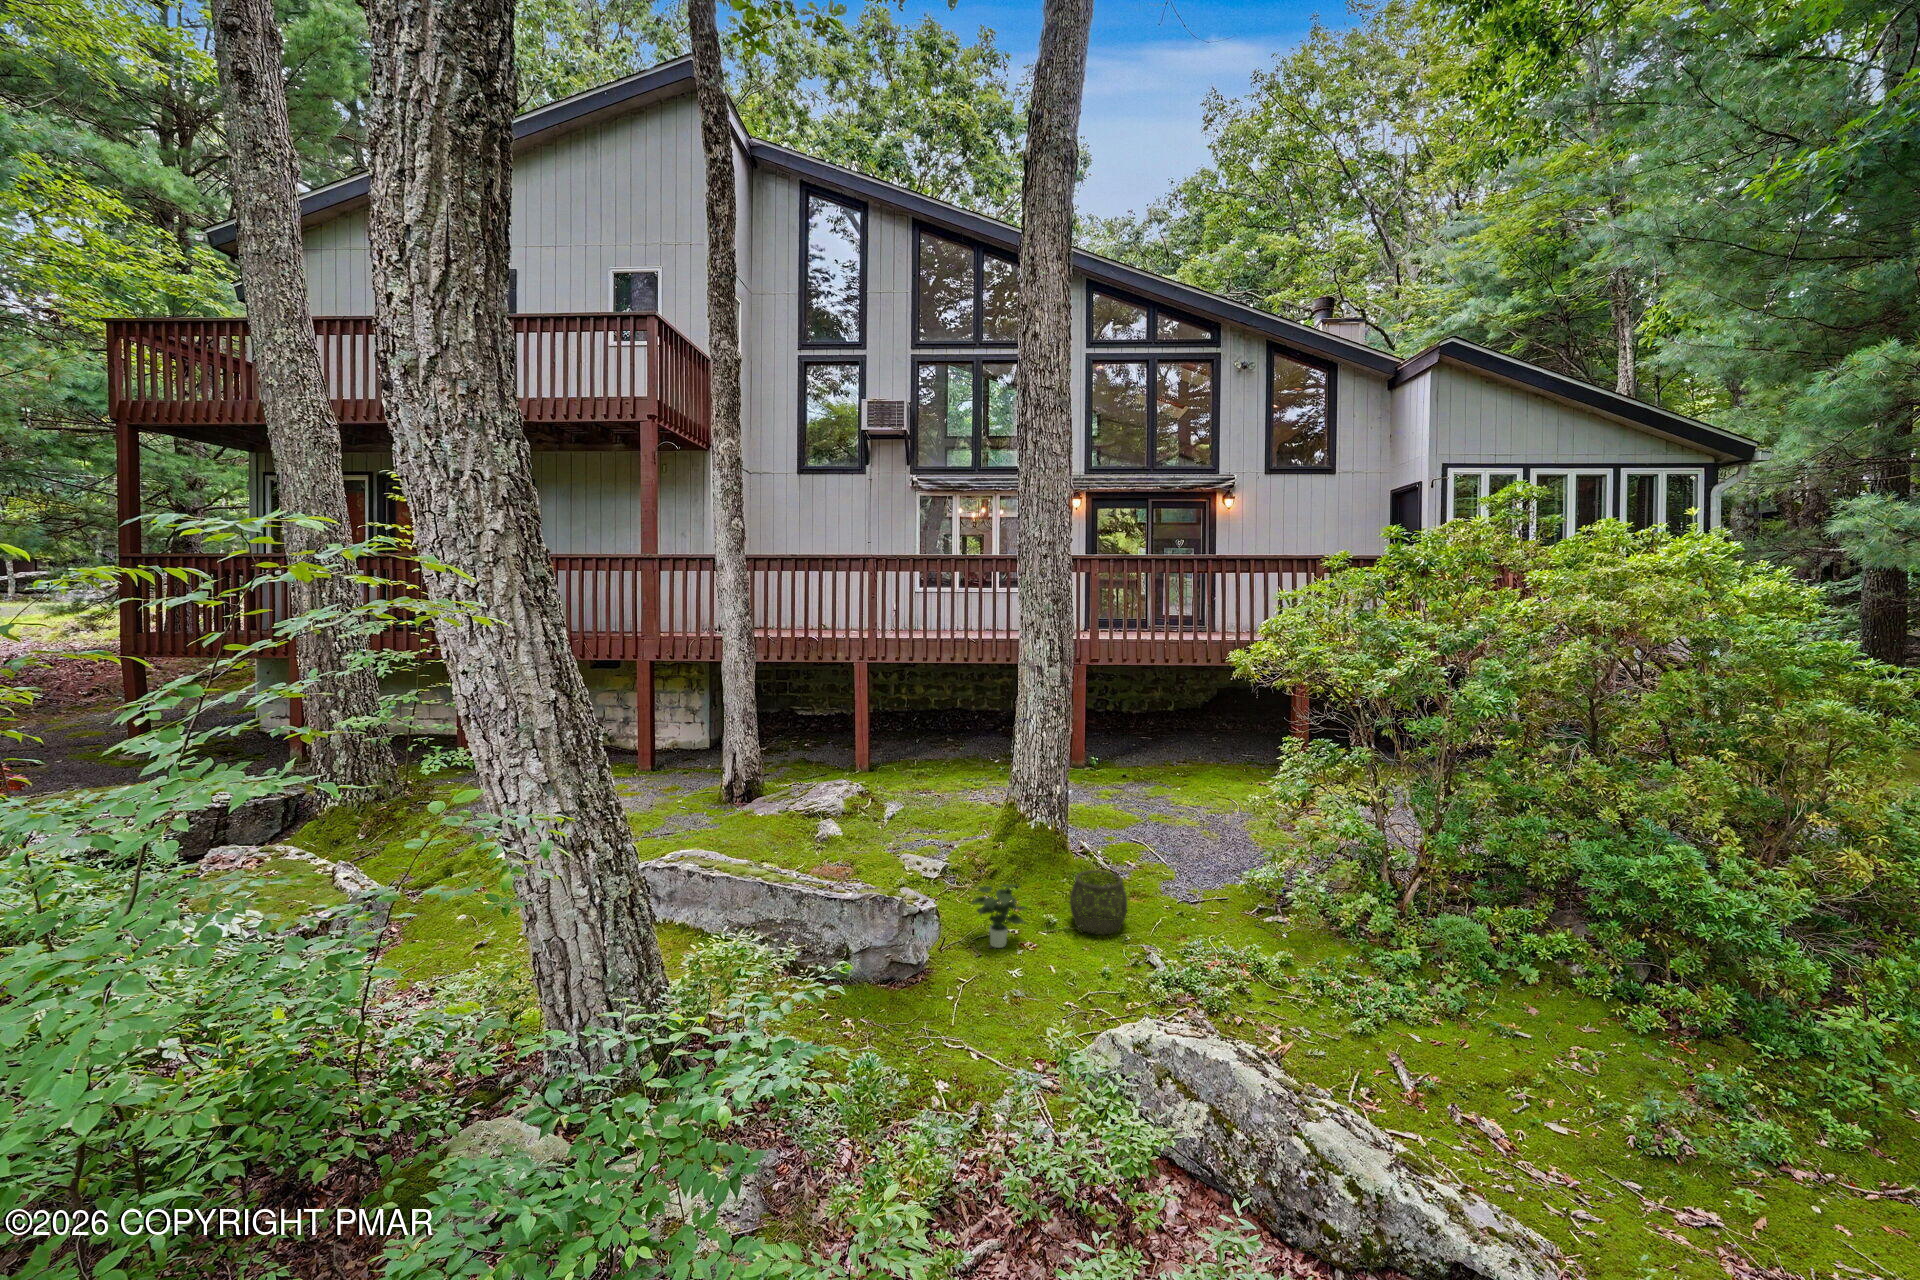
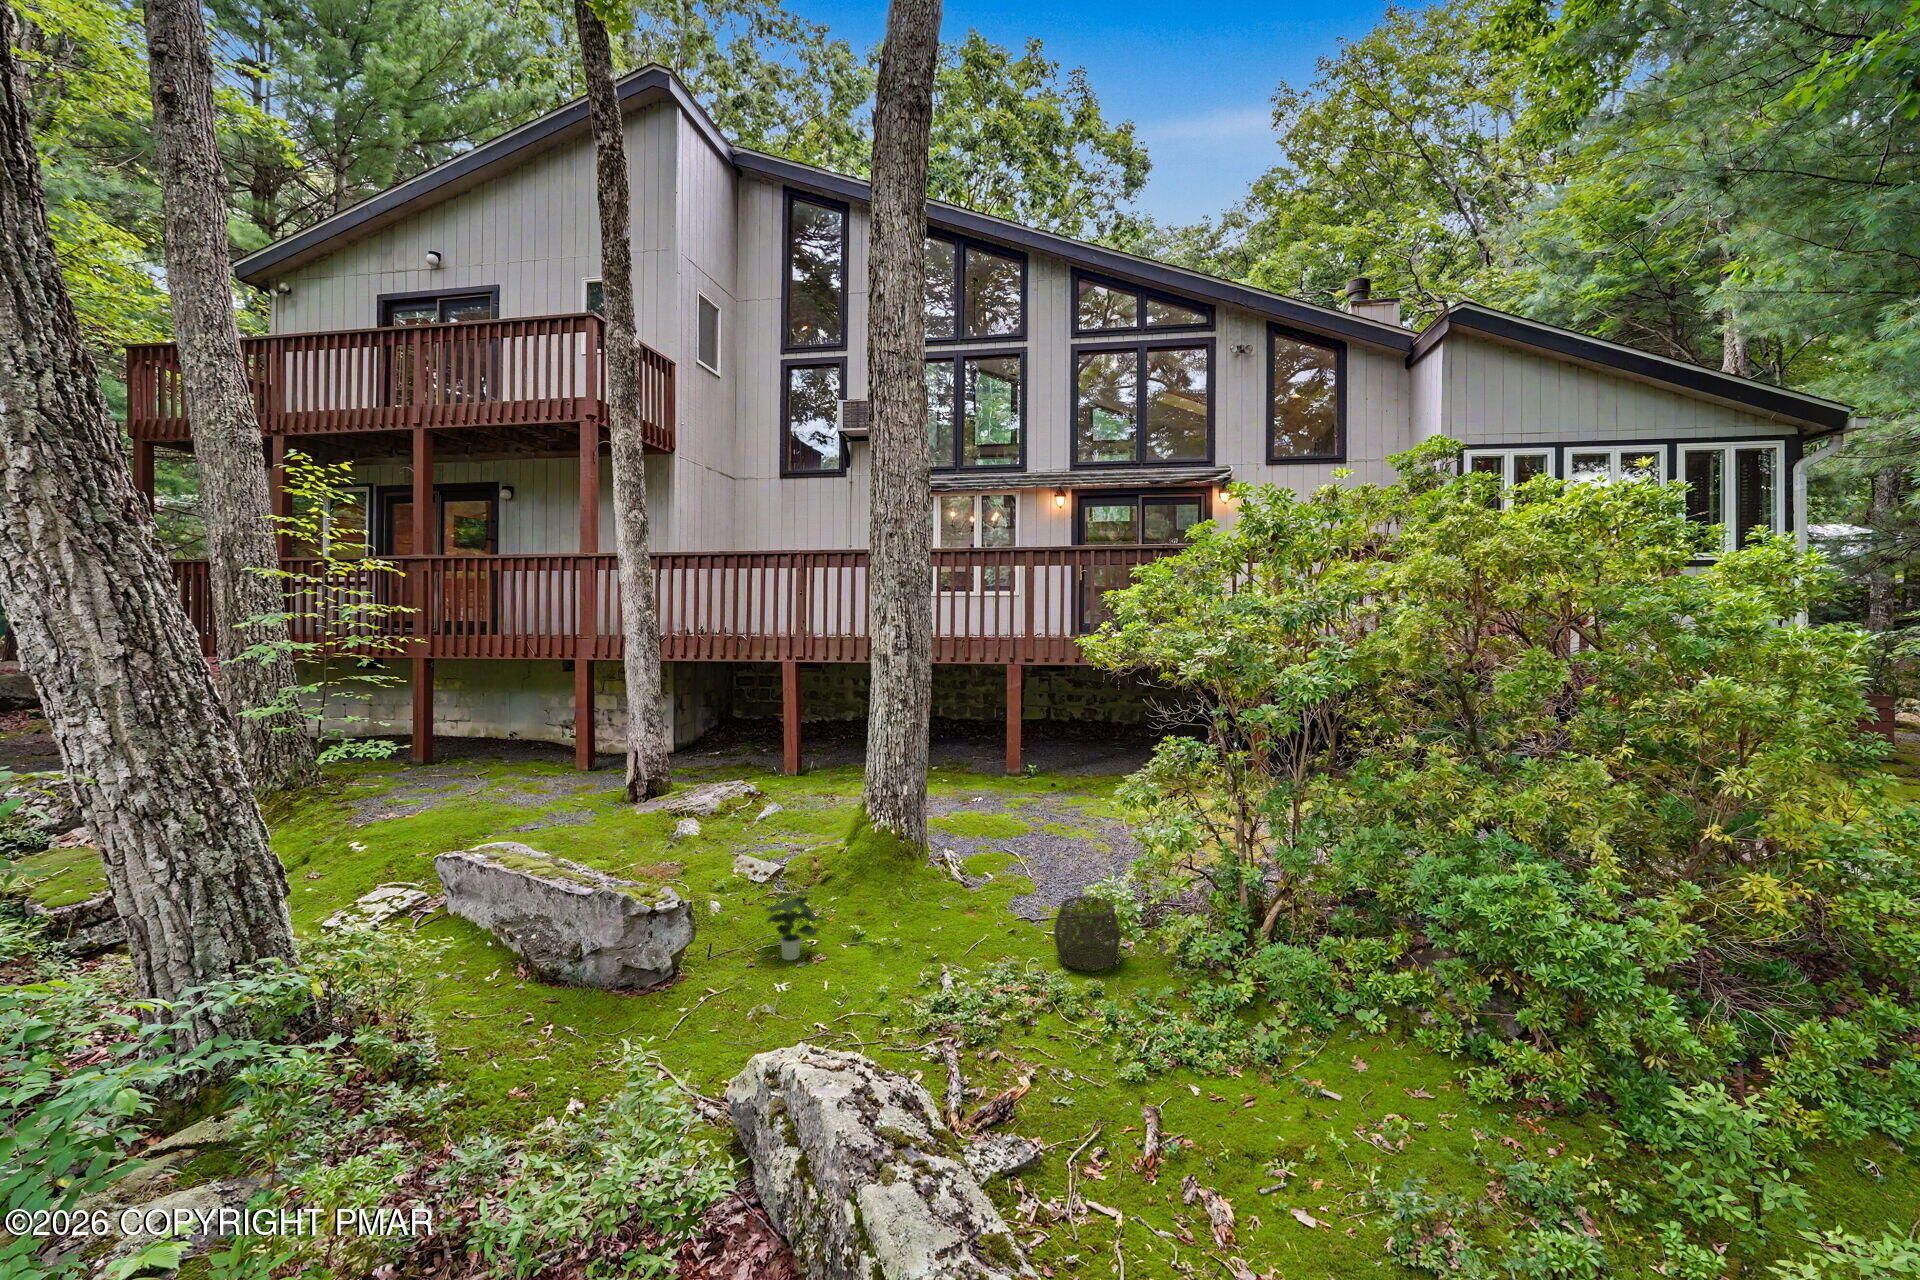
woven basket: present [1070,870,1128,935] -> present [1054,896,1120,971]

